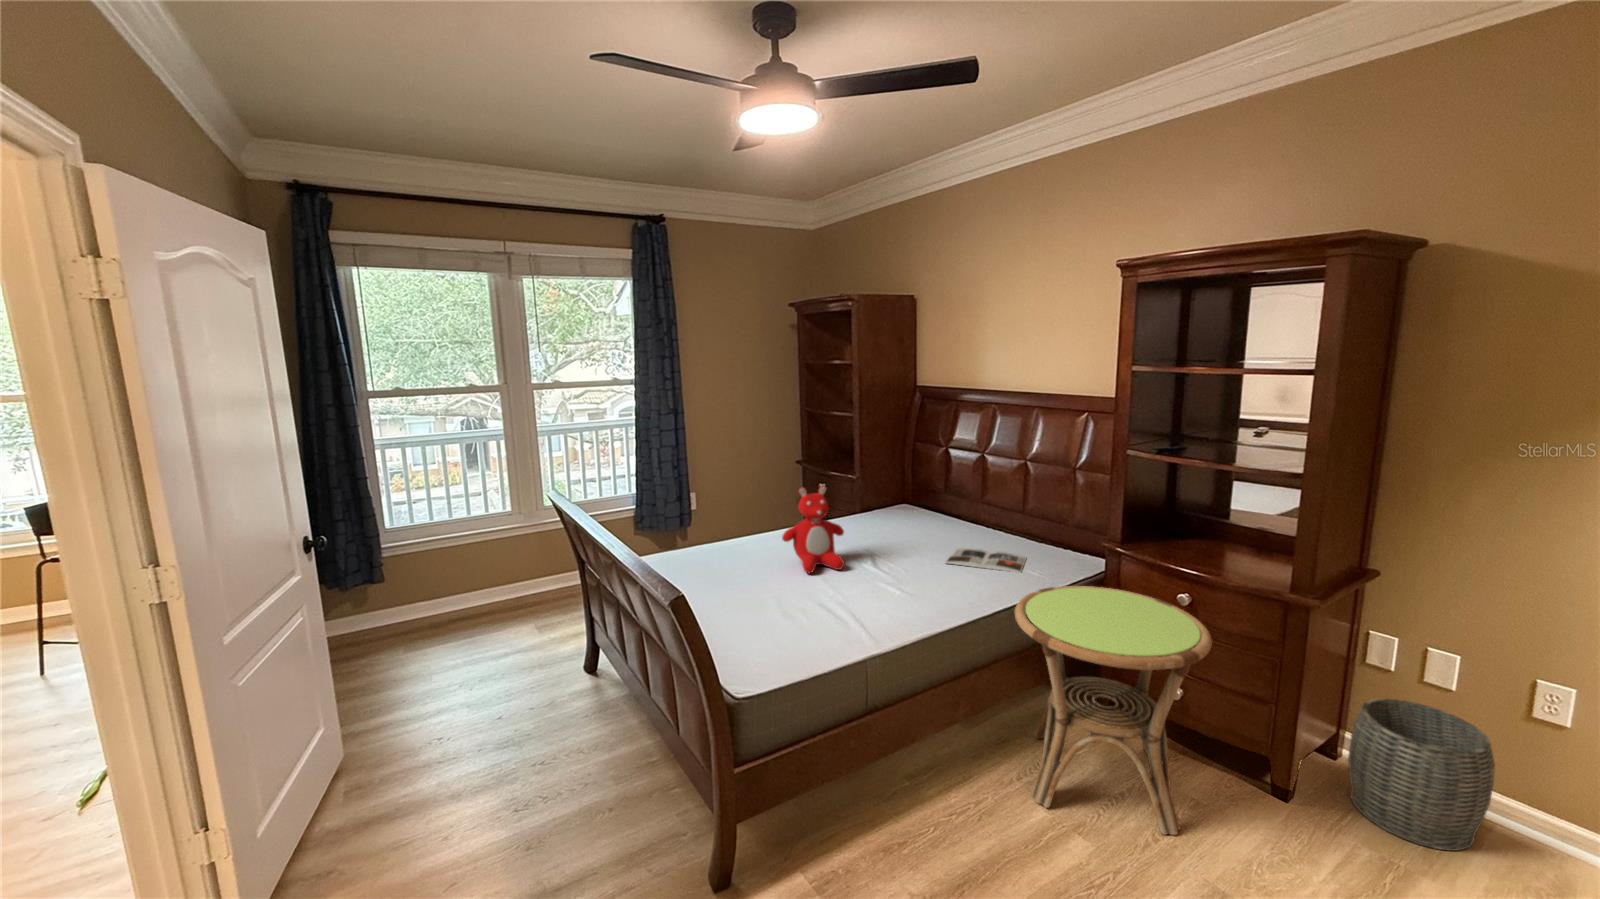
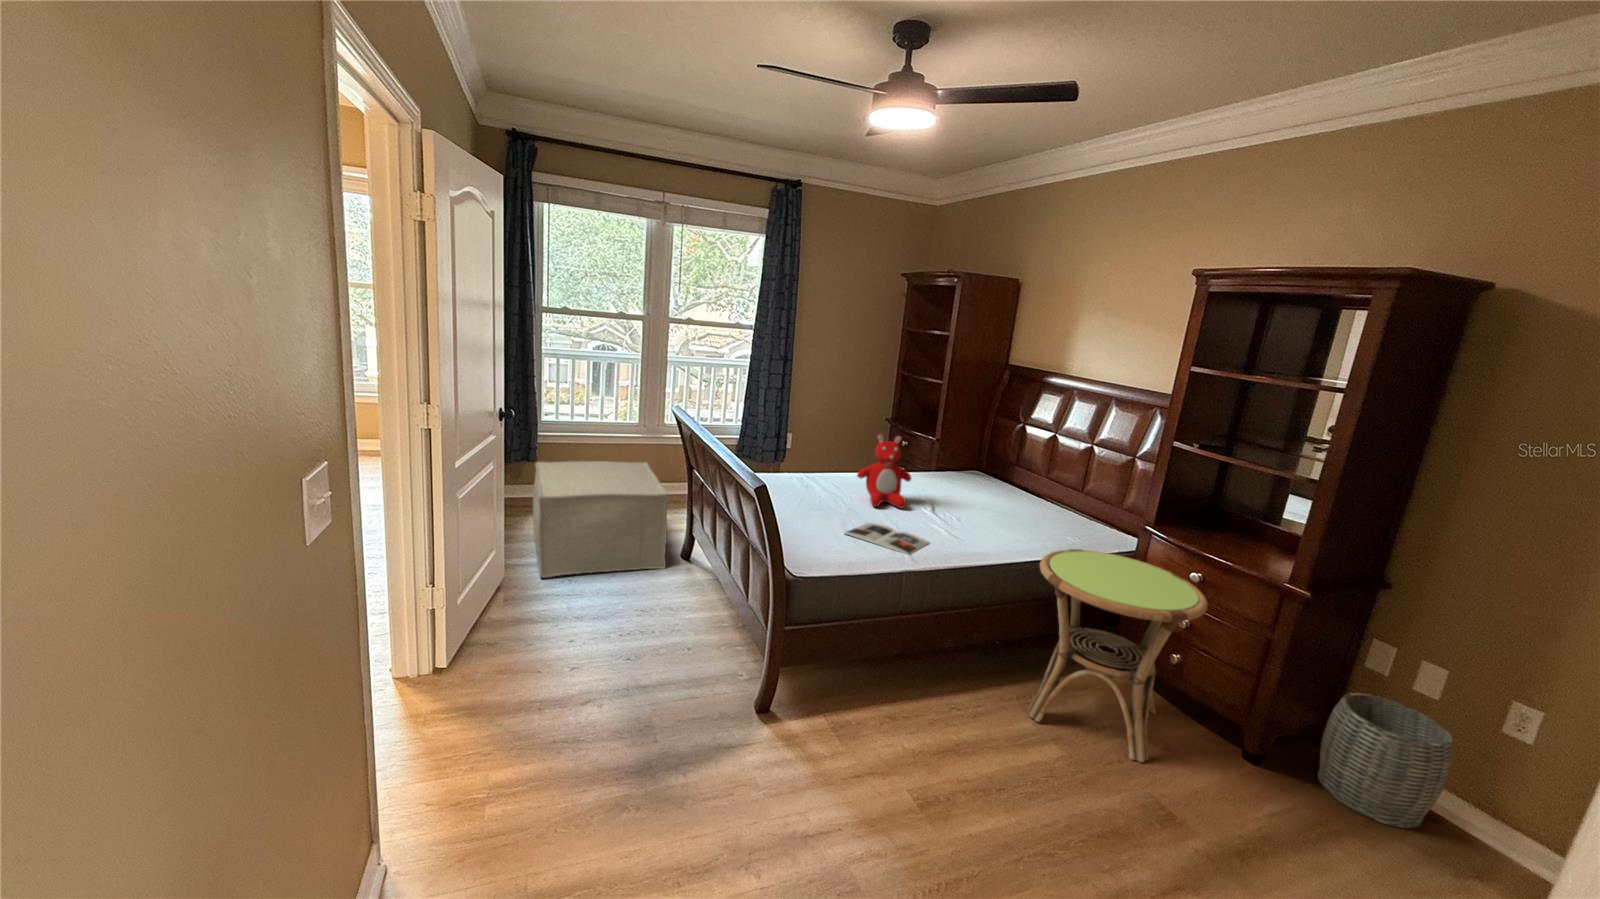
magazine: present [946,548,1026,573] -> present [845,523,929,555]
ottoman: none [379,559,566,740] -> present [533,461,669,578]

